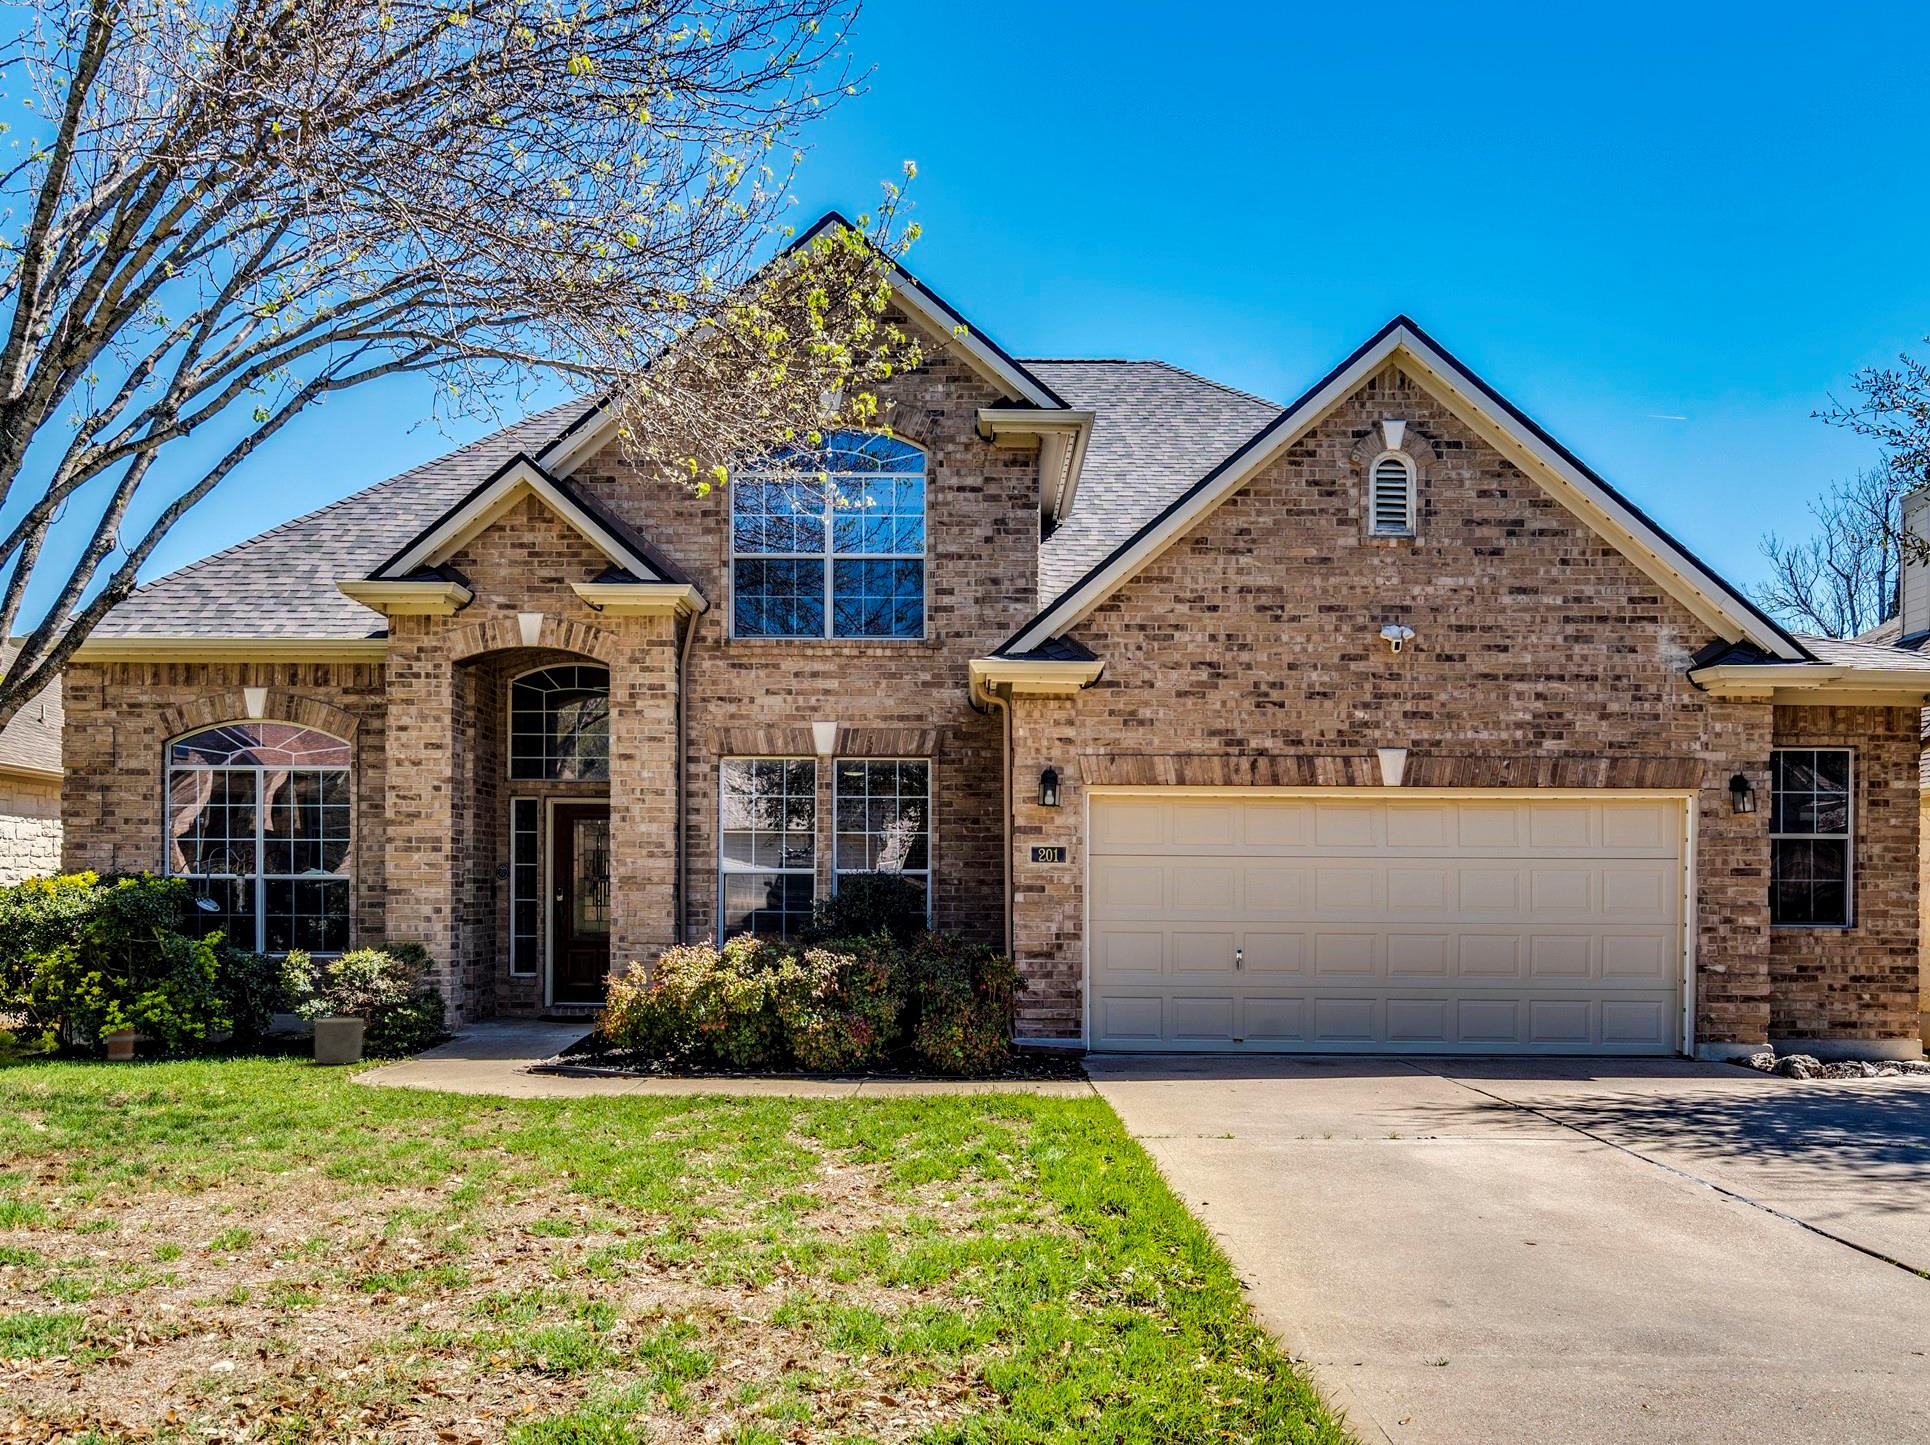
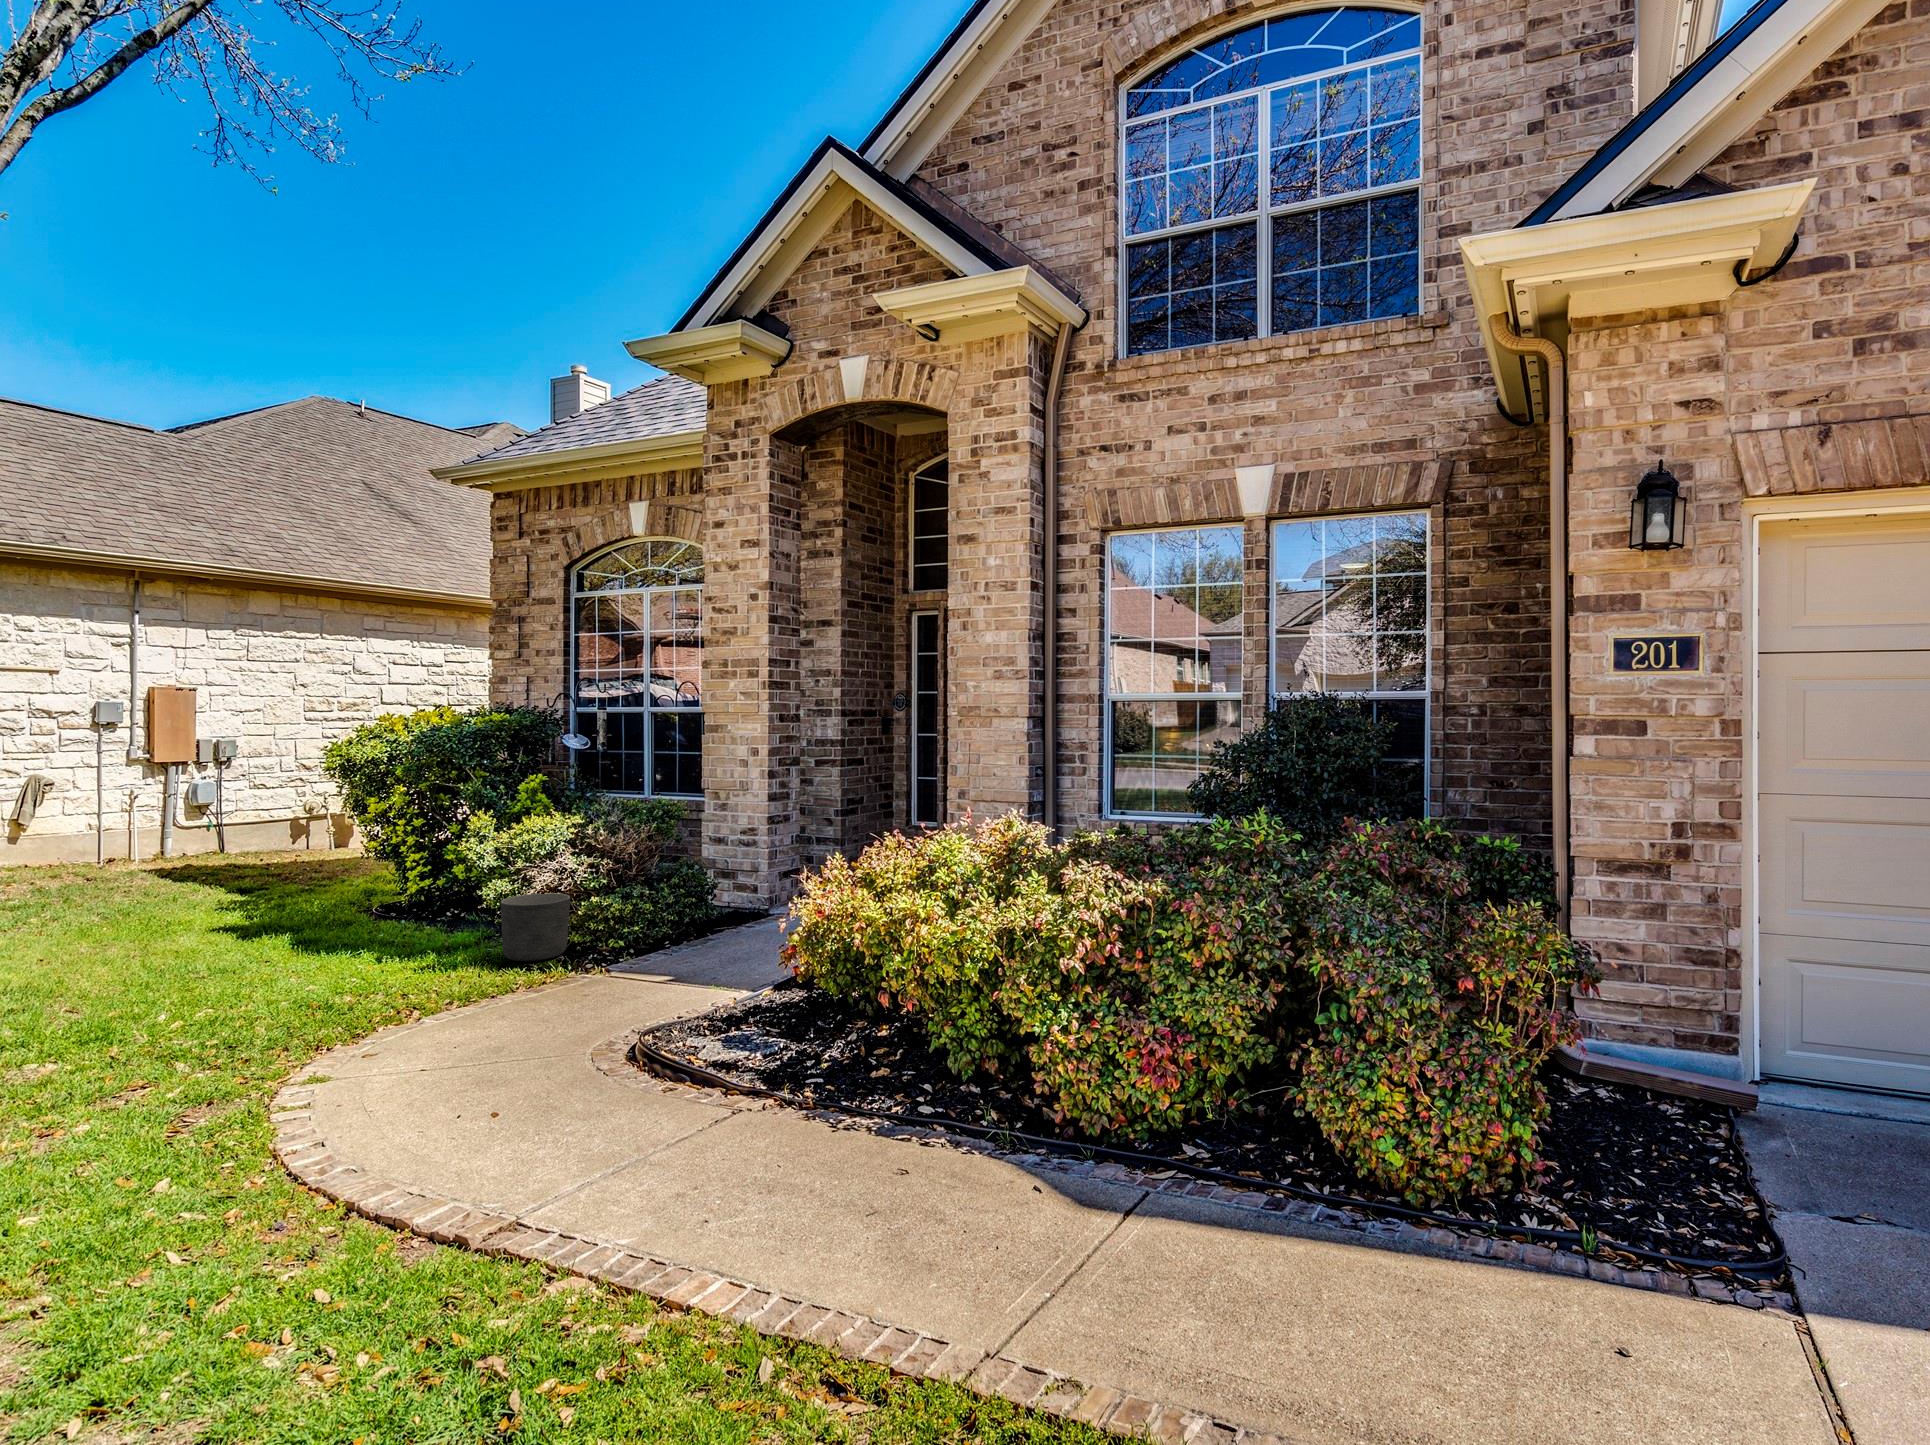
bucket: present [107,1026,135,1060] -> none [389,875,437,918]

